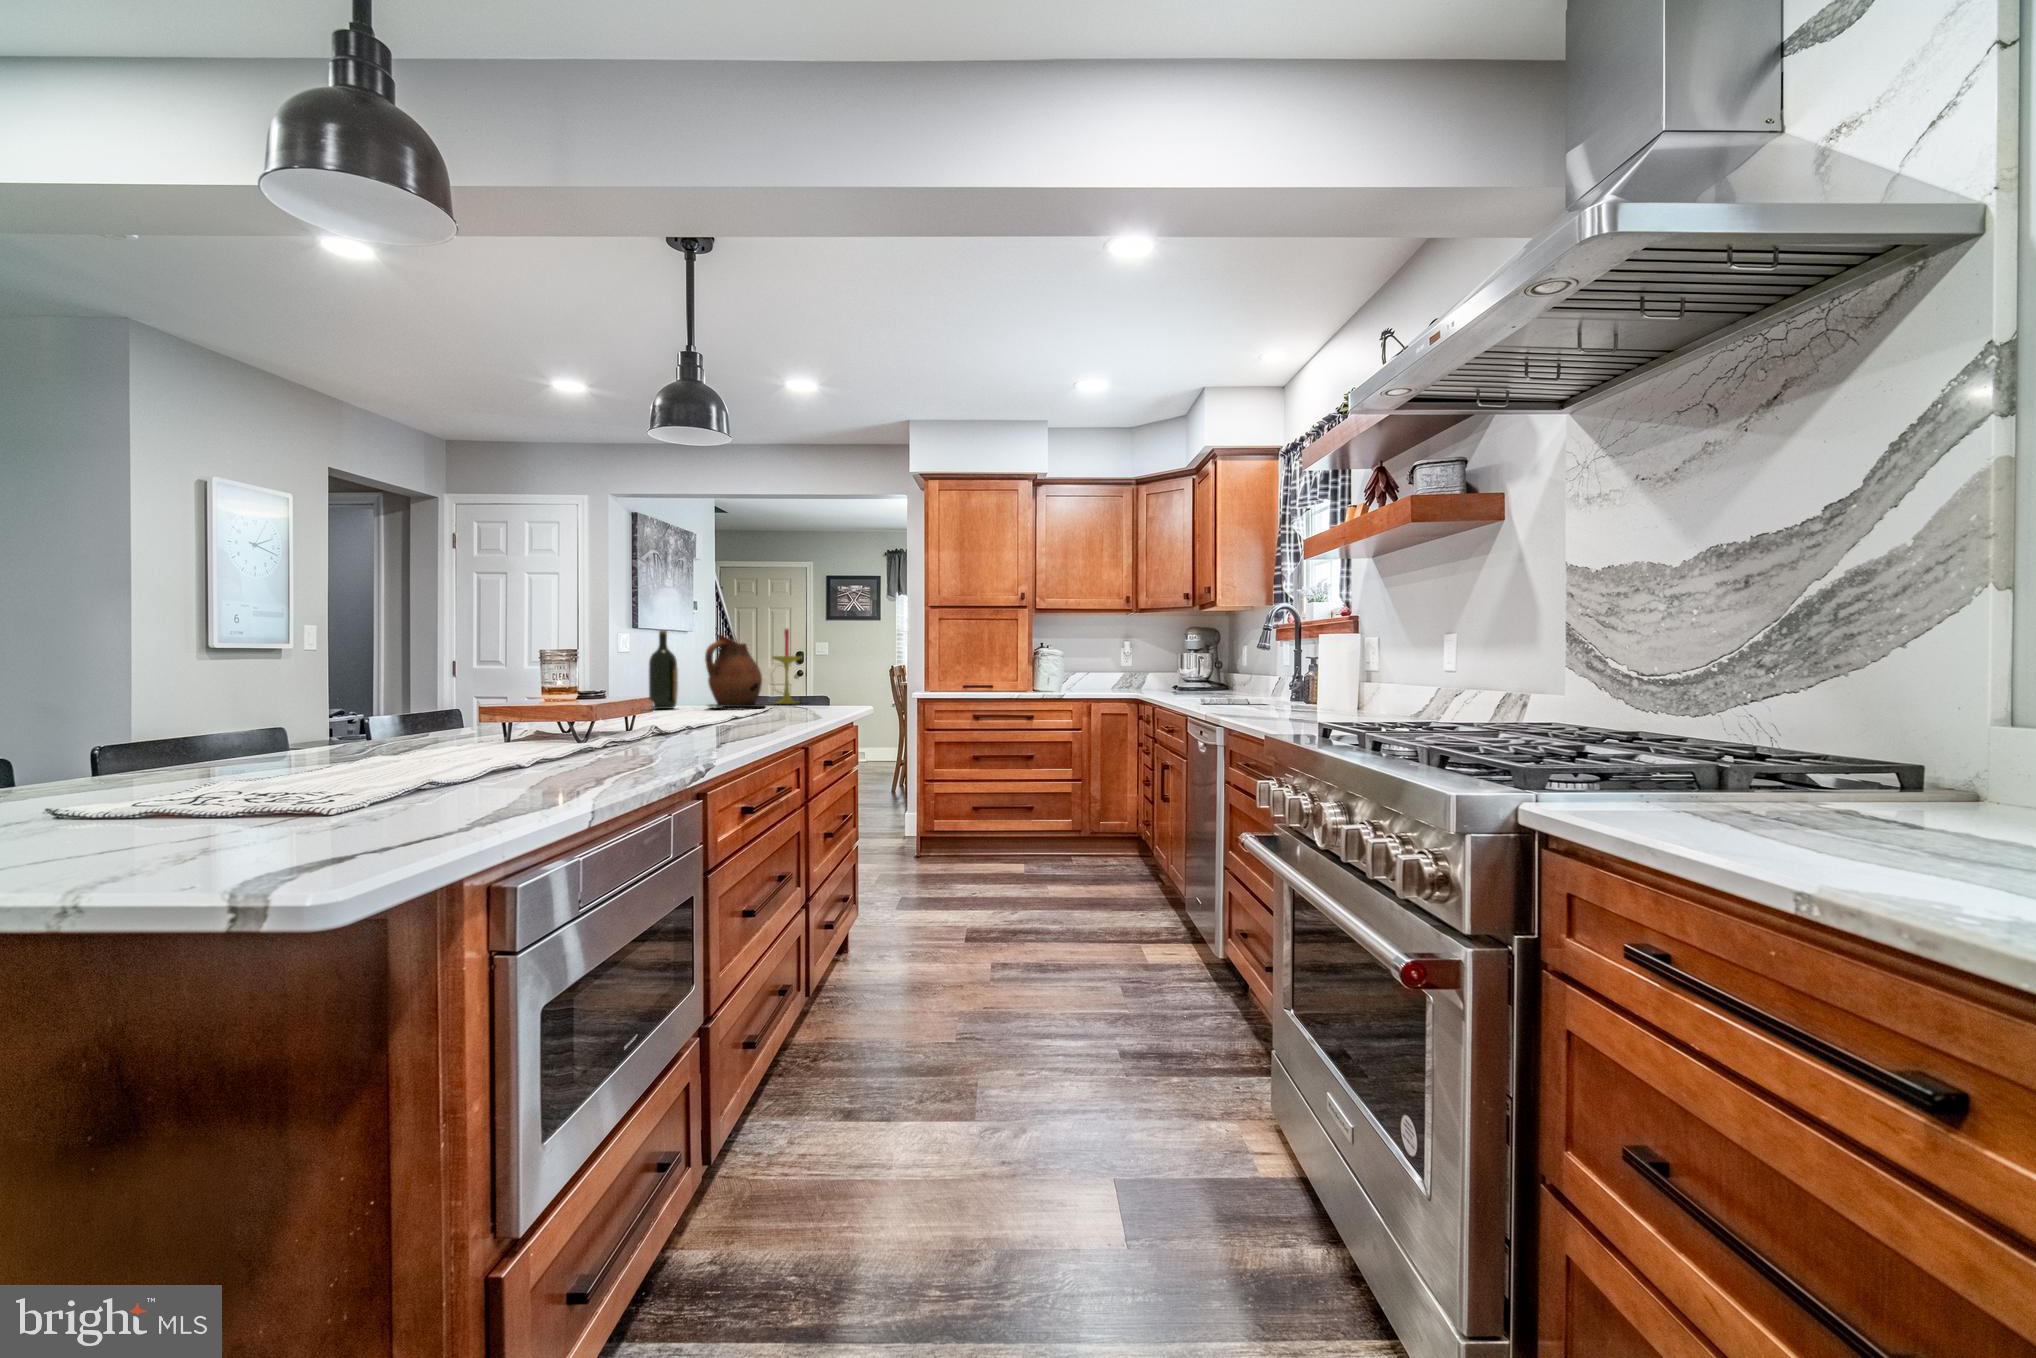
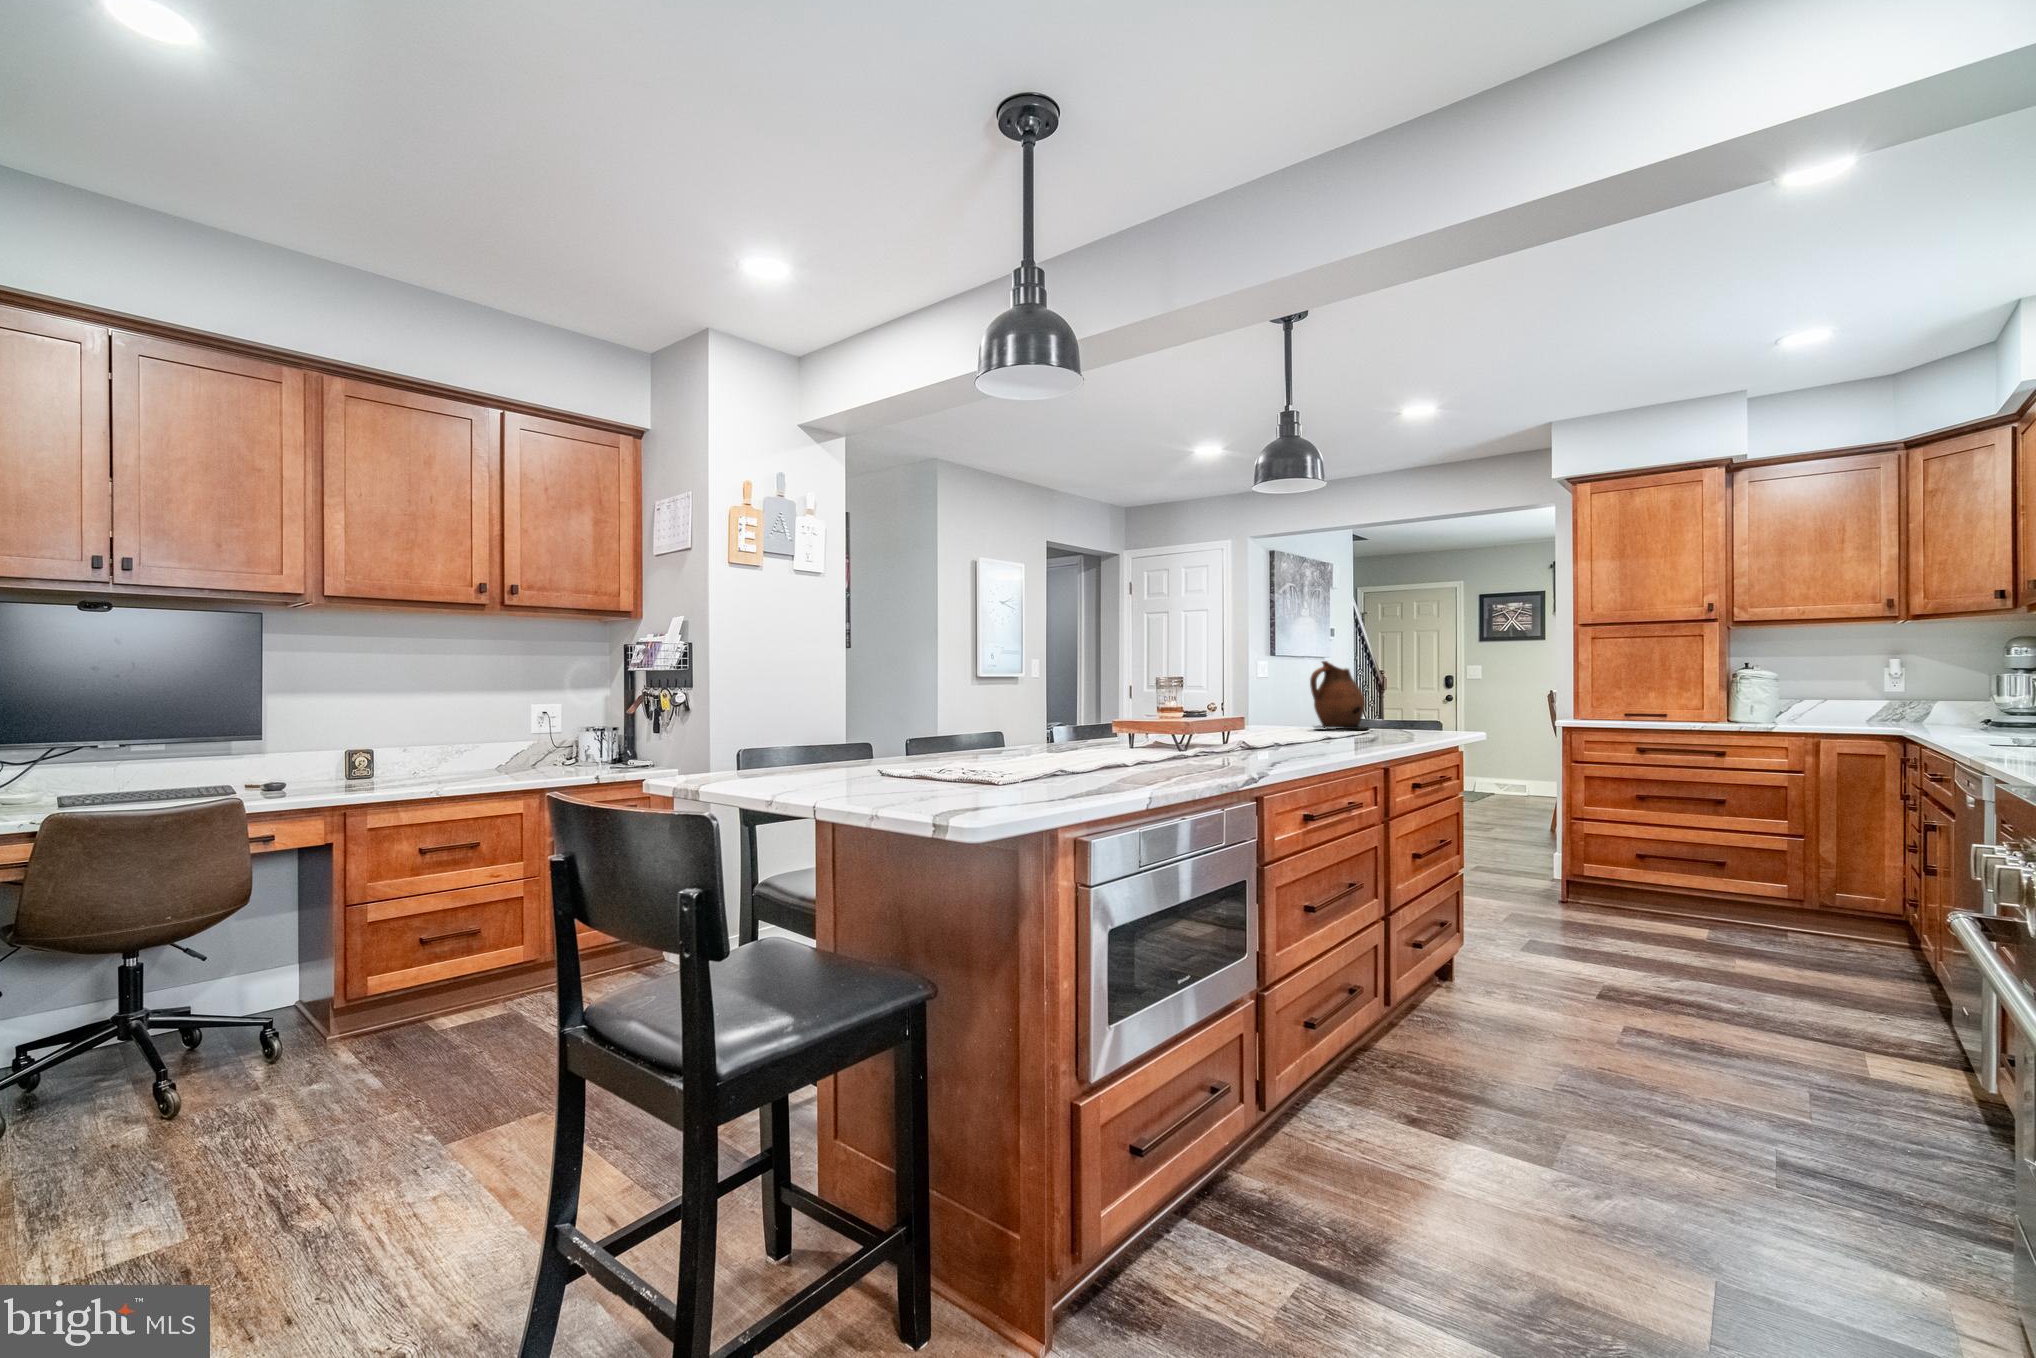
candle: present [772,629,801,704] -> none [1376,651,1410,727]
wine bottle: present [649,630,678,709] -> none [1263,658,1287,729]

